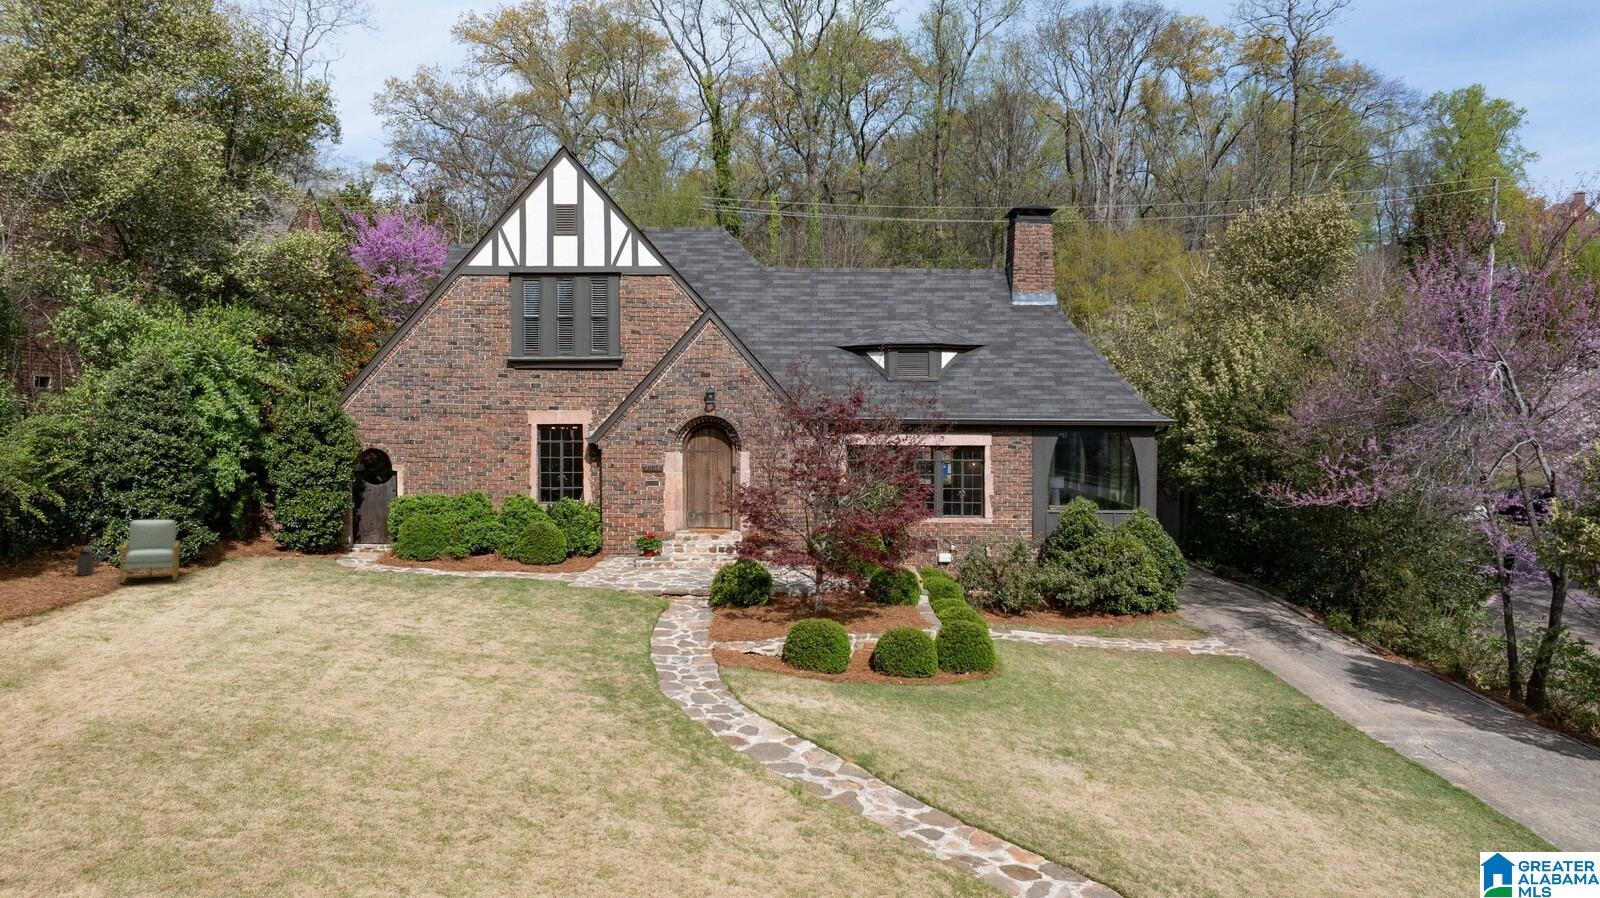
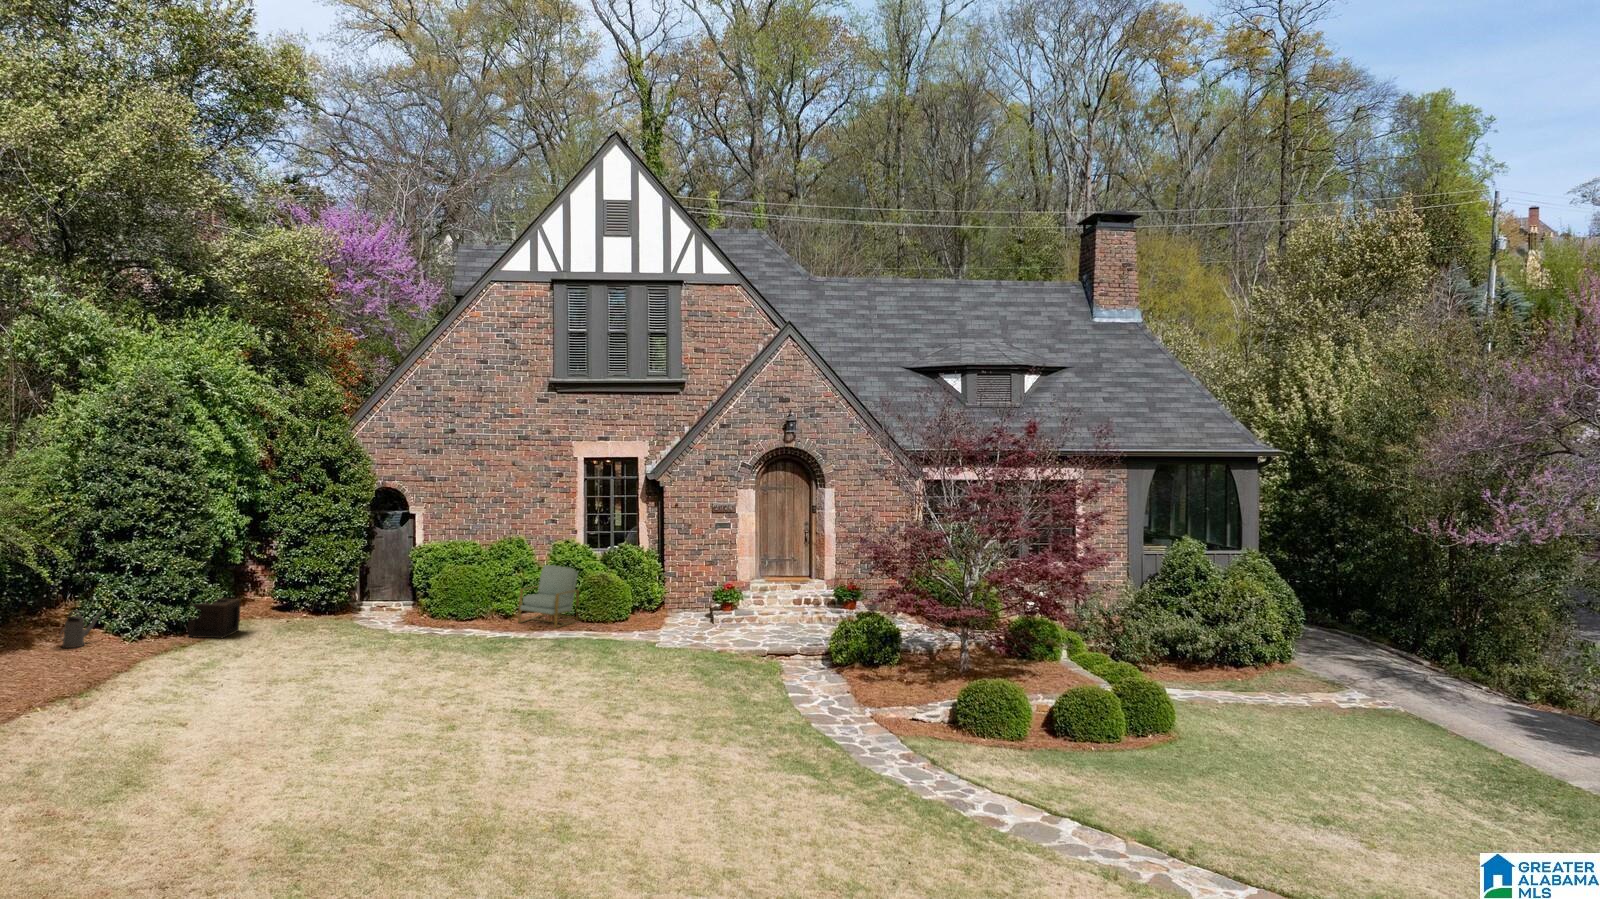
chair: present [120,520,180,583] -> present [518,565,579,628]
wooden crate: none [182,538,228,571] -> present [188,598,240,638]

